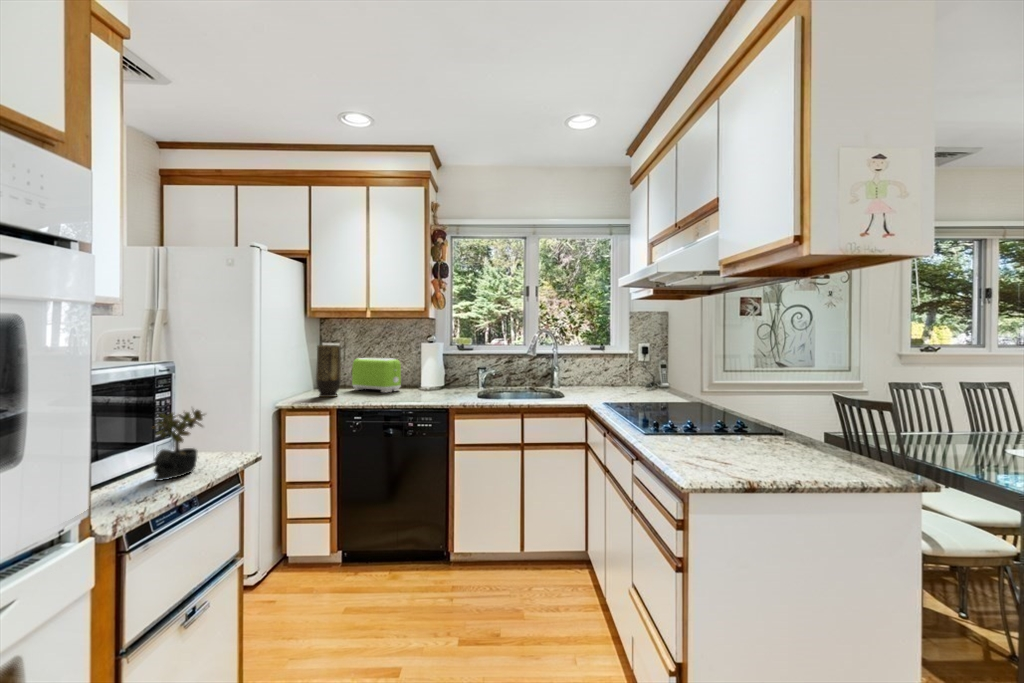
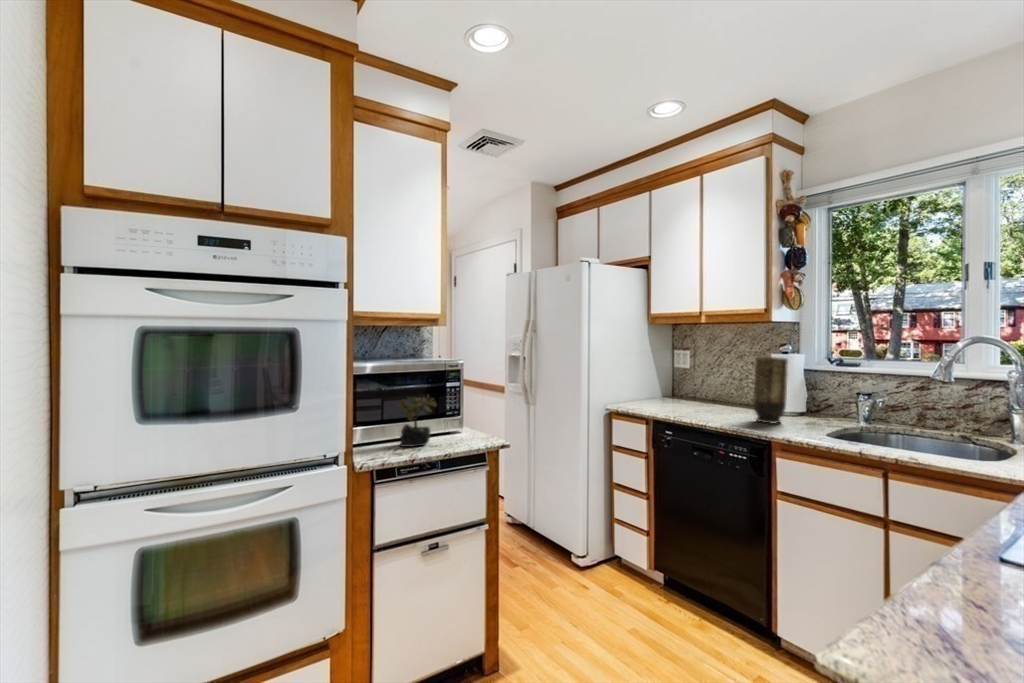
vase: present [316,345,341,397] -> present [753,357,788,423]
toaster: present [352,358,401,392] -> none [698,368,749,410]

